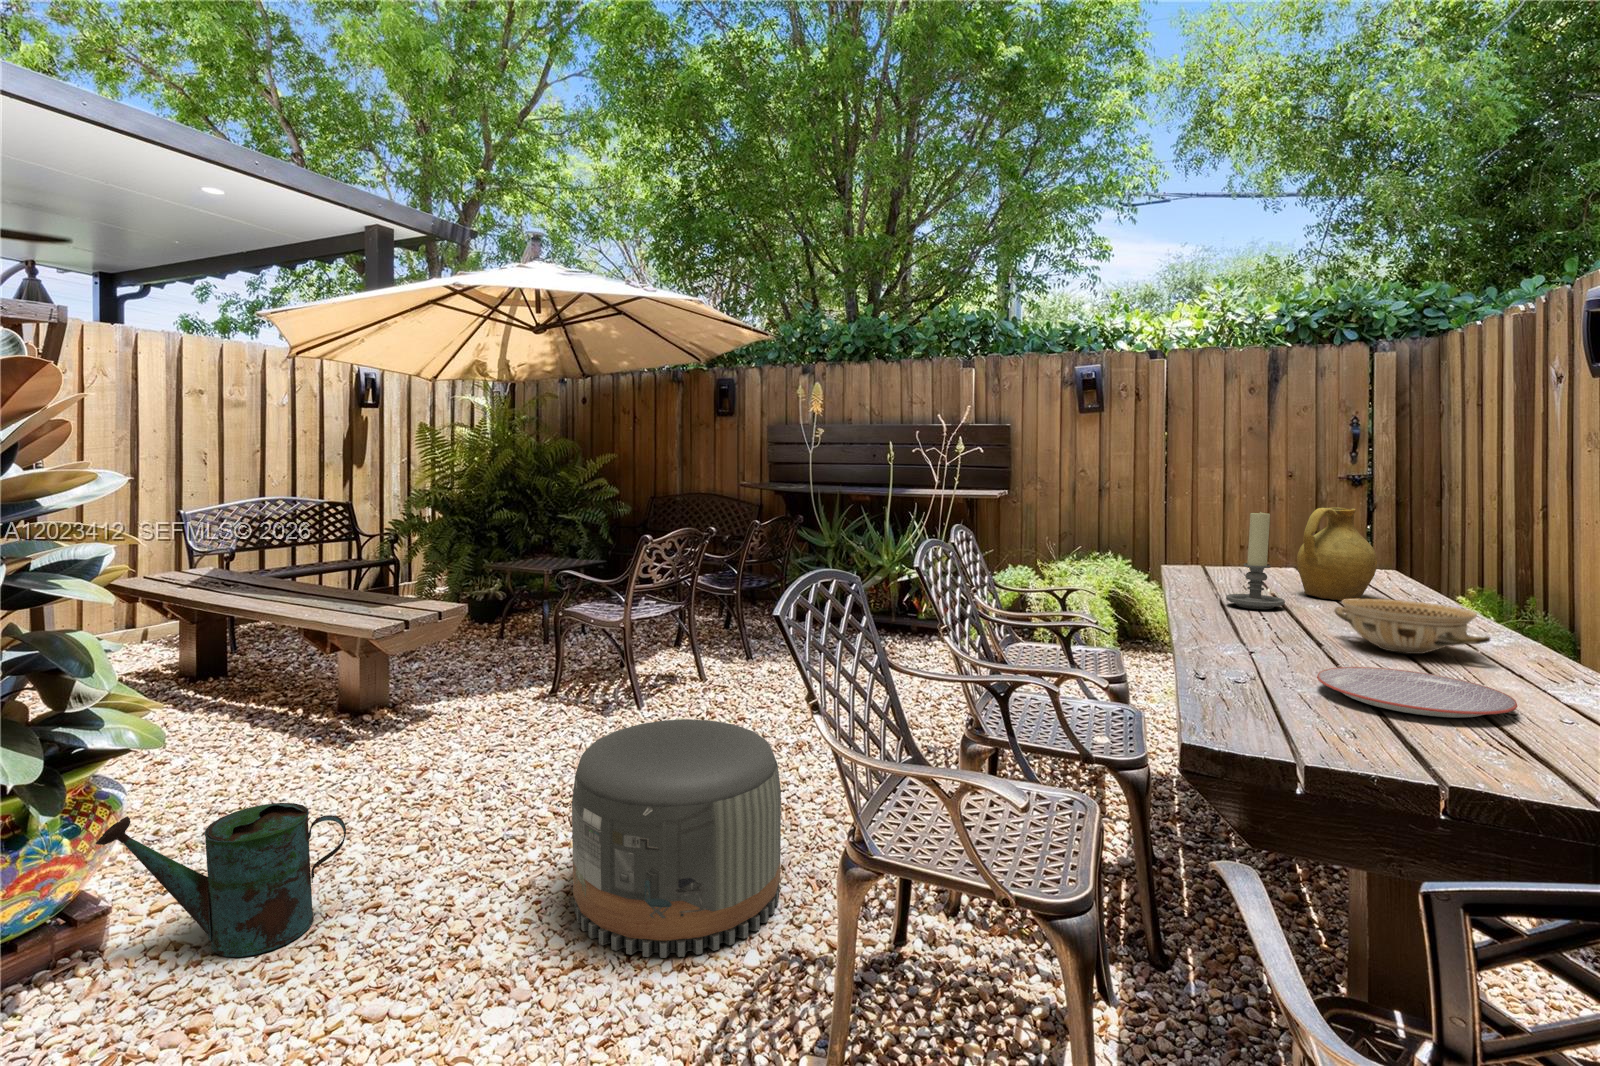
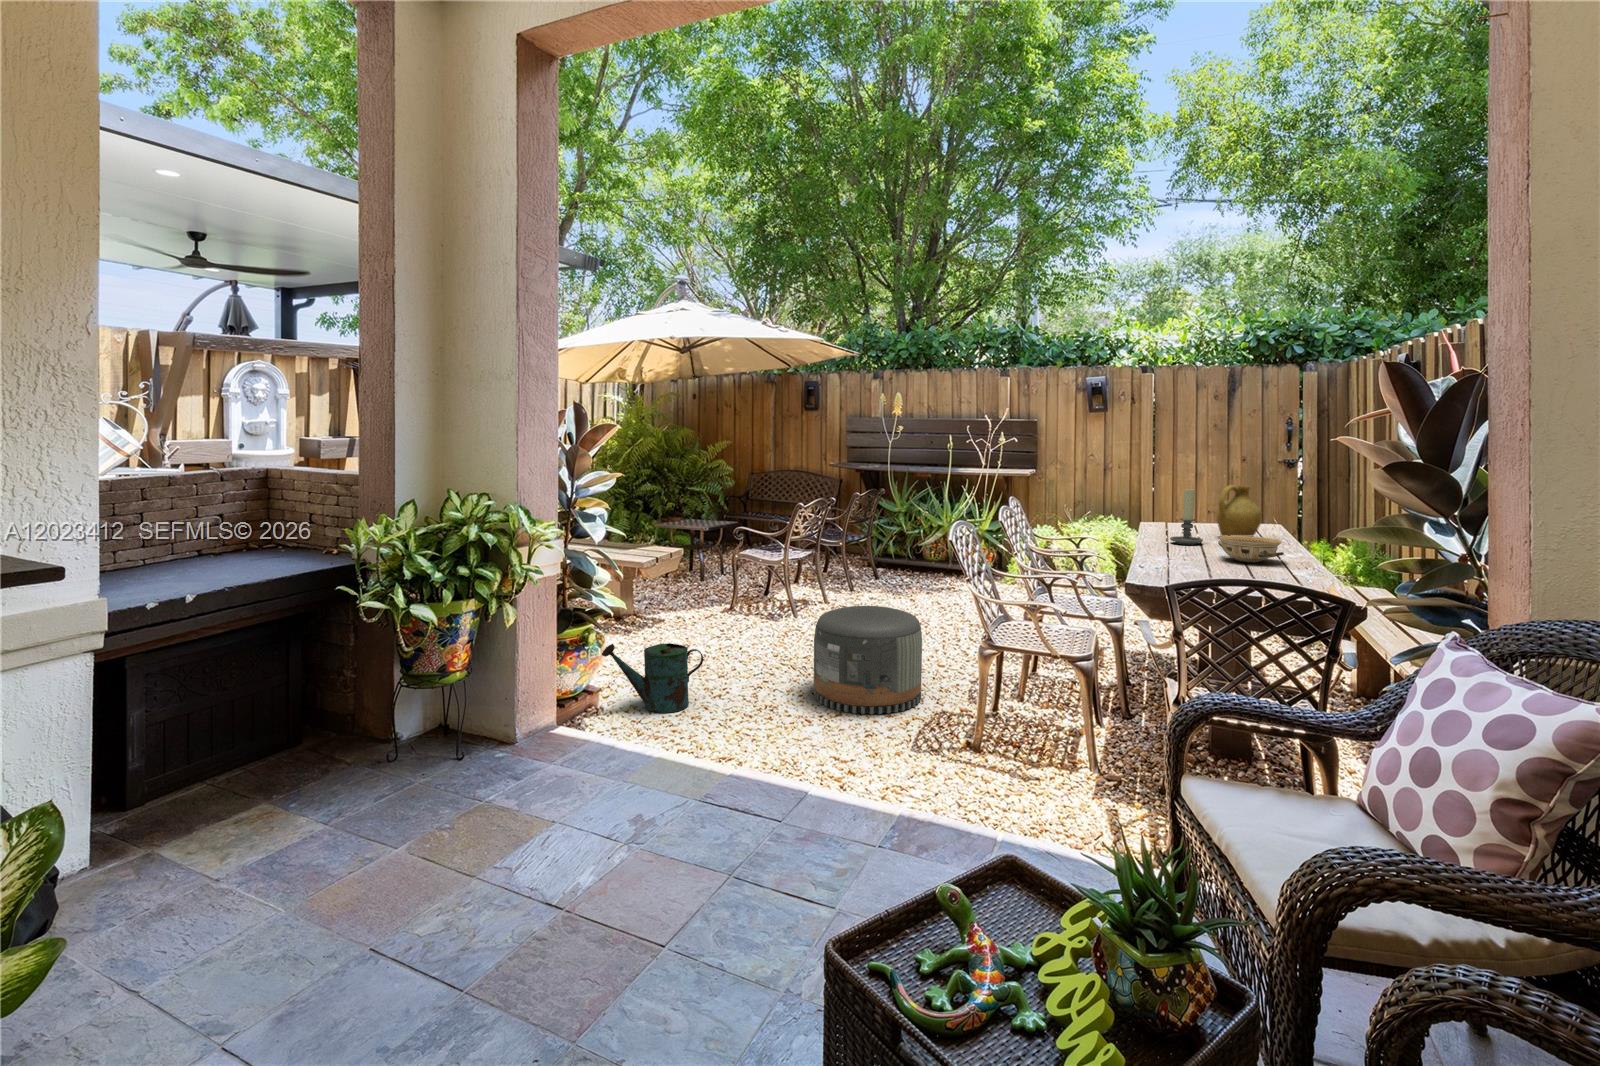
plate: present [1317,667,1517,718] -> none [1190,566,1271,582]

